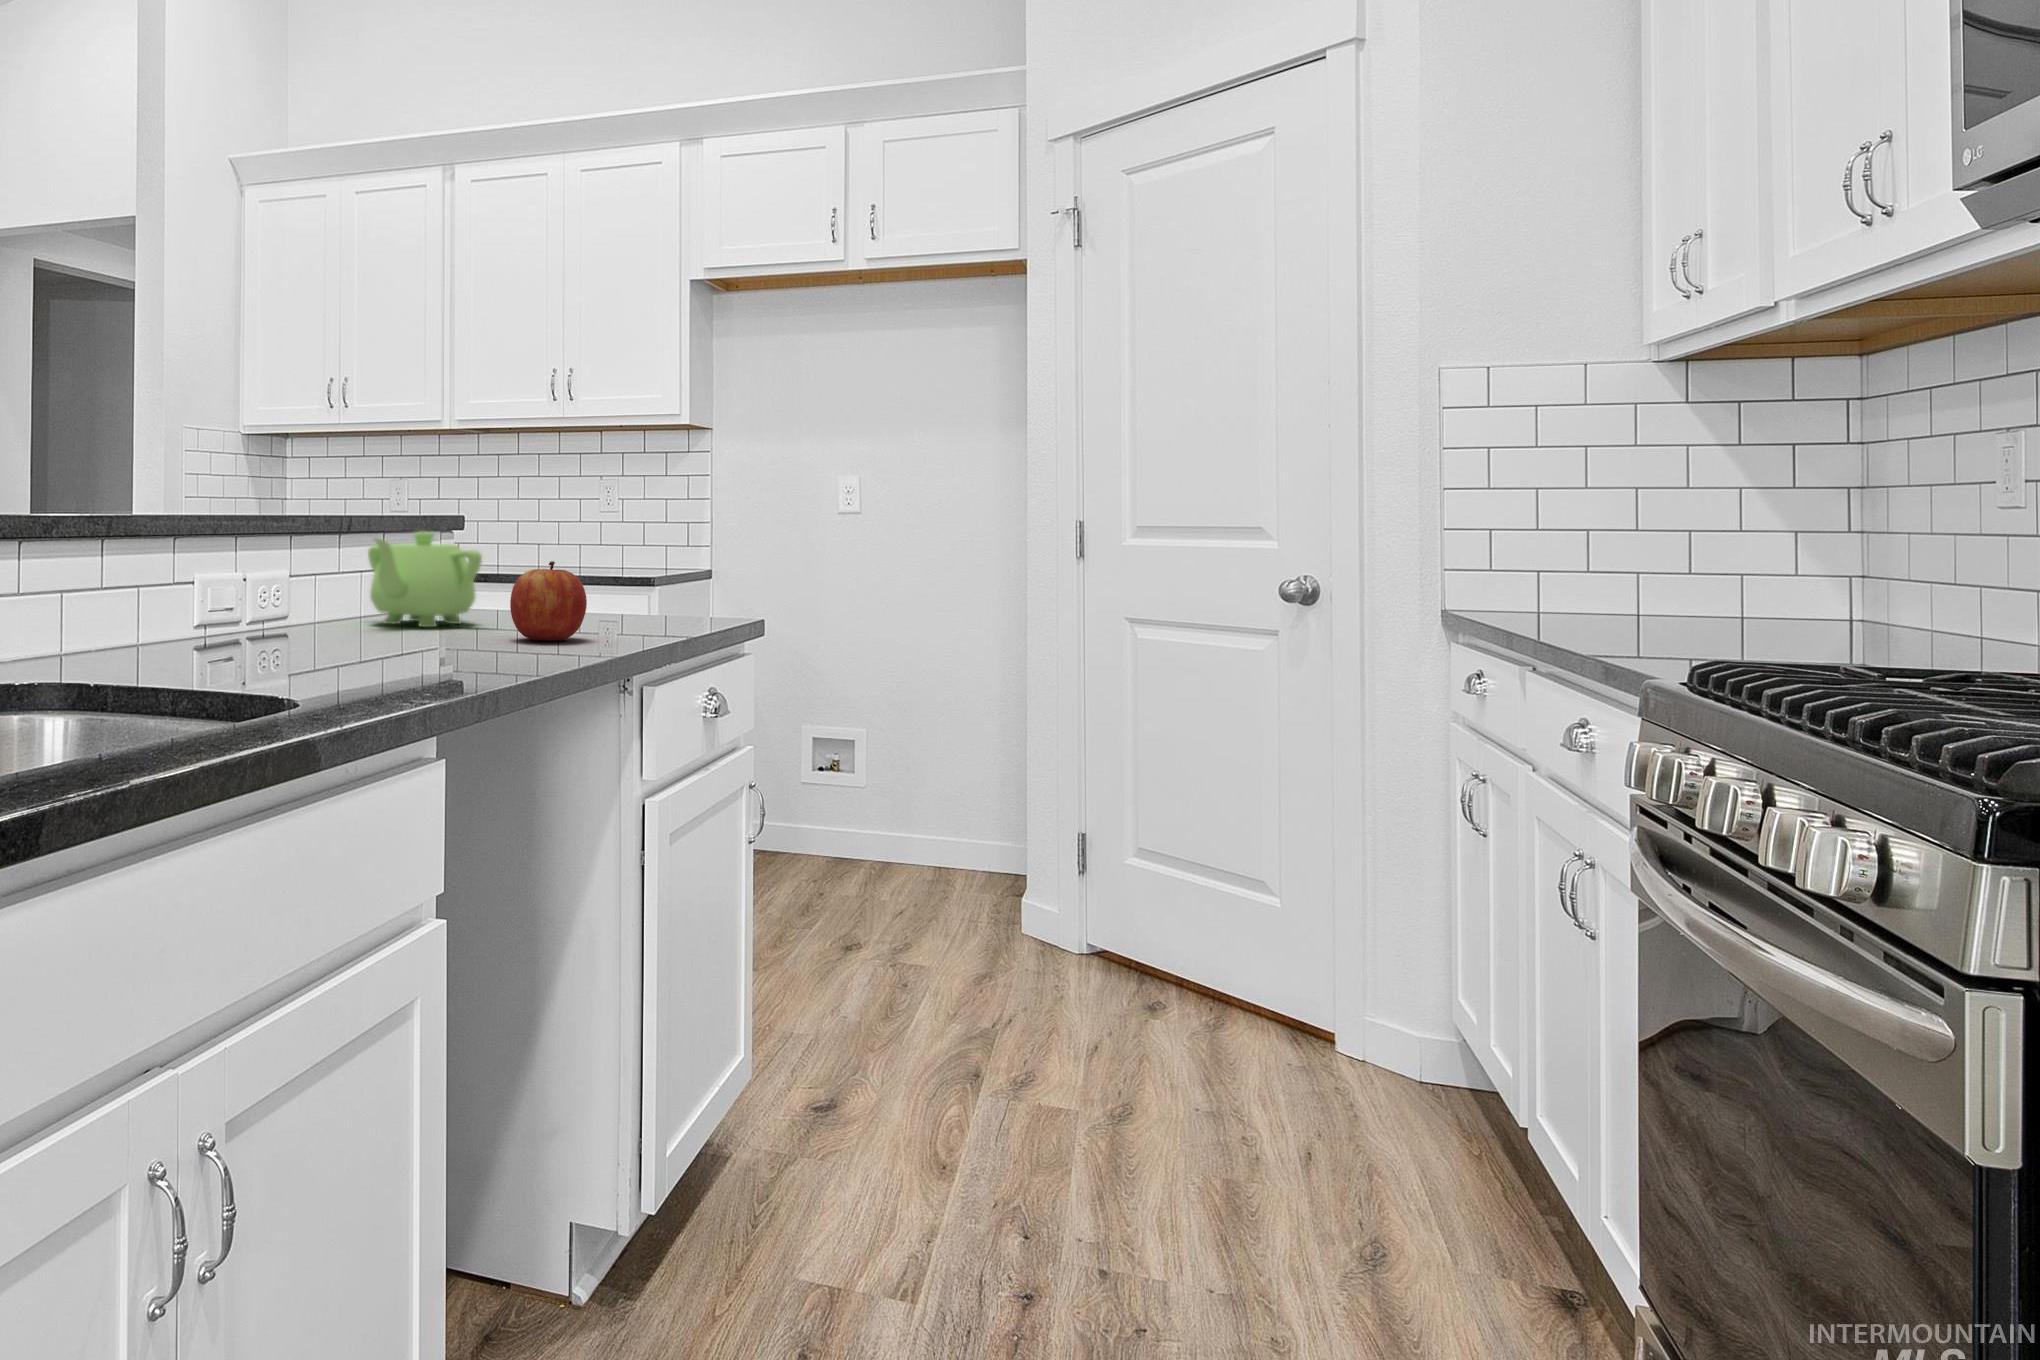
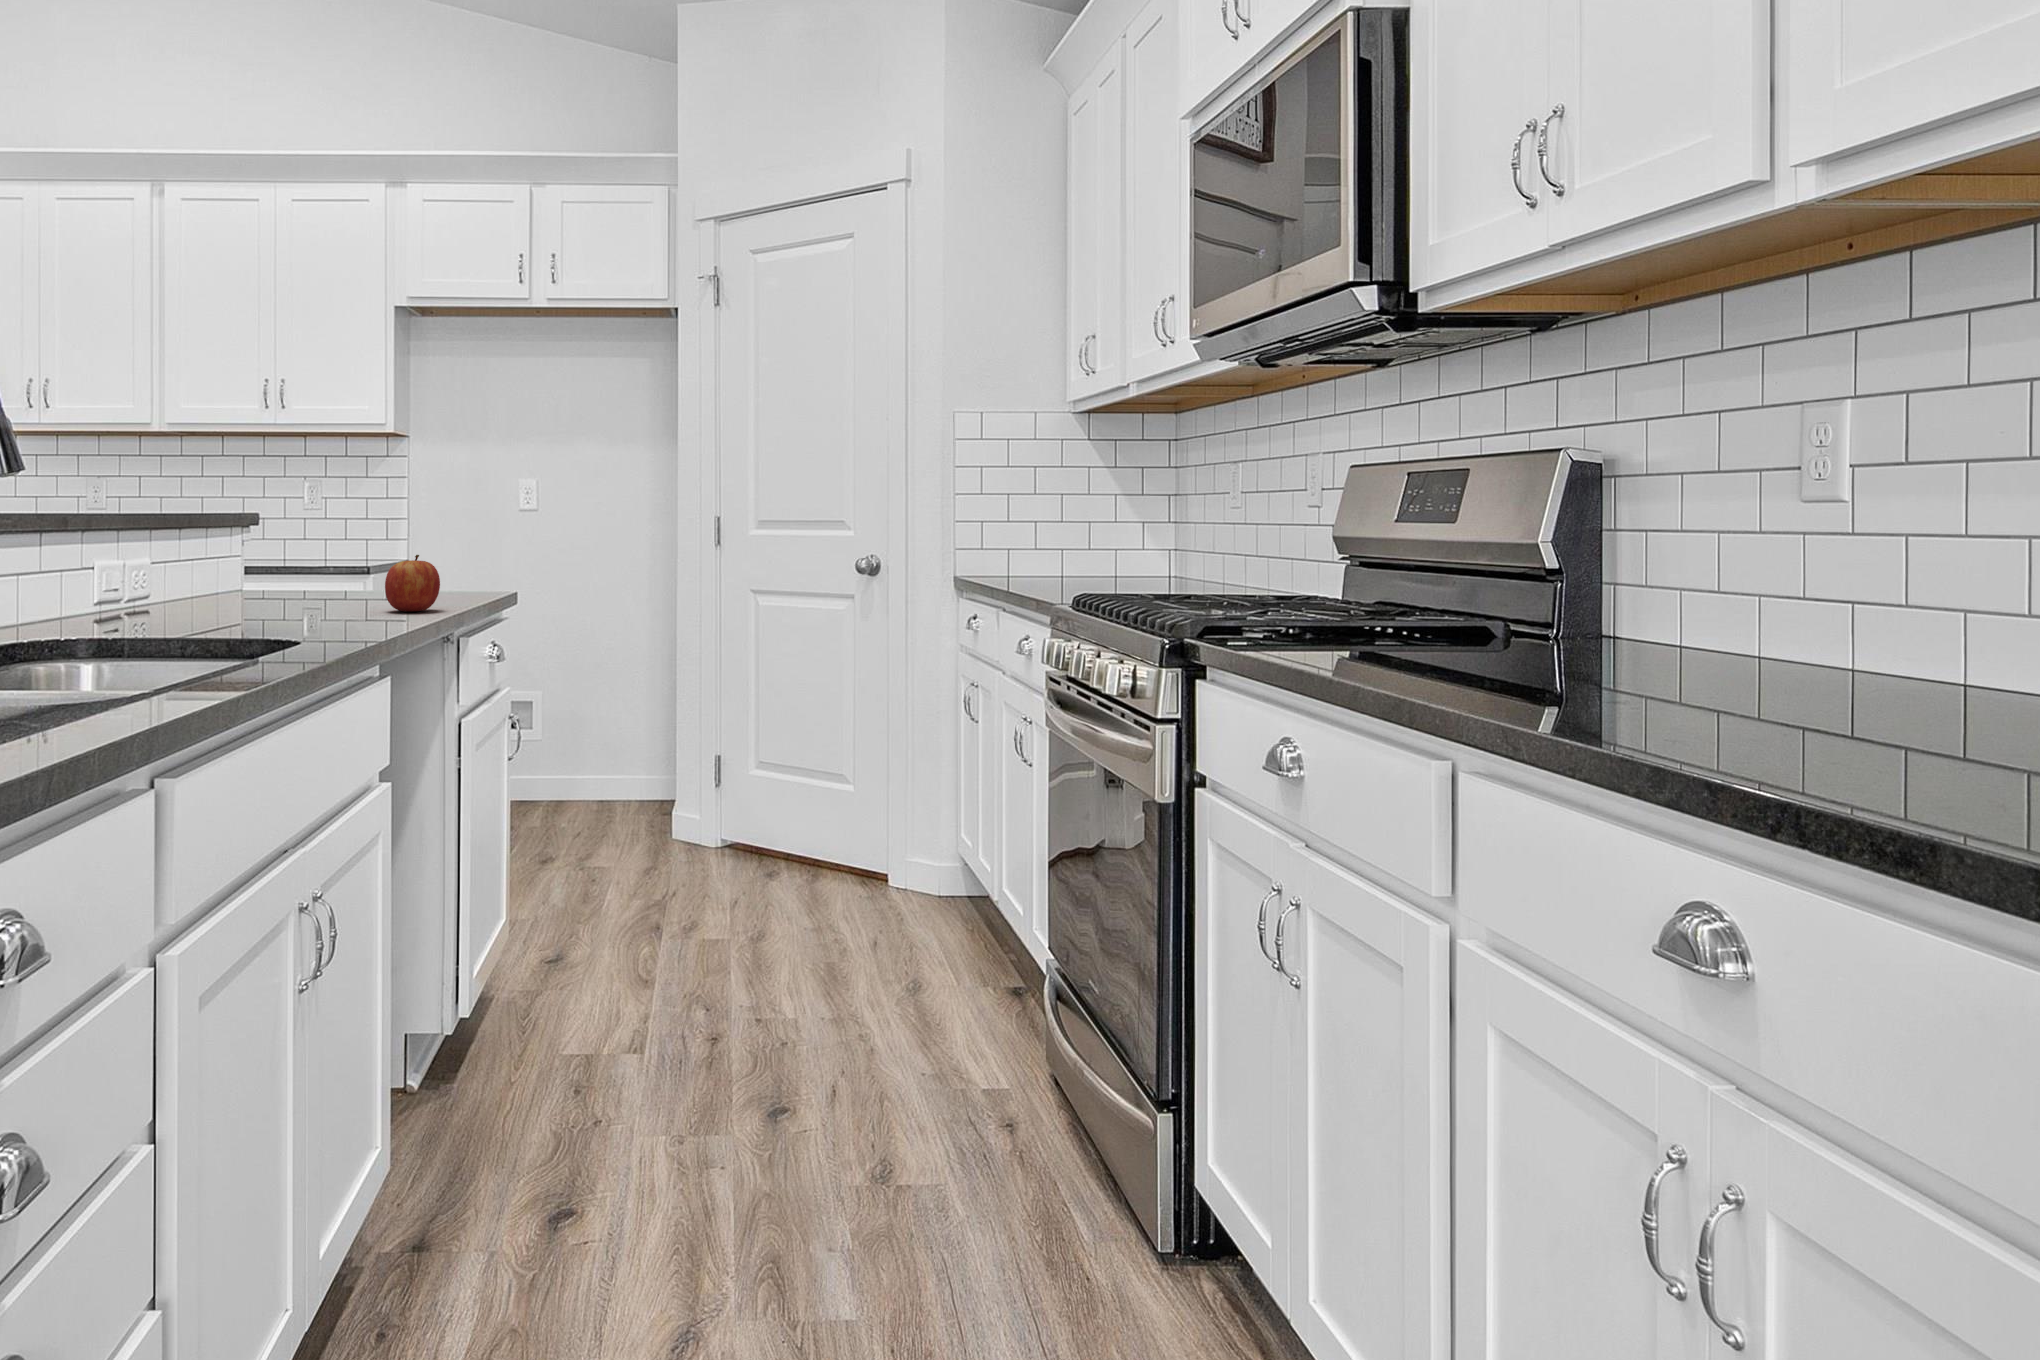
teapot: present [368,532,482,627] -> none [249,535,349,607]

